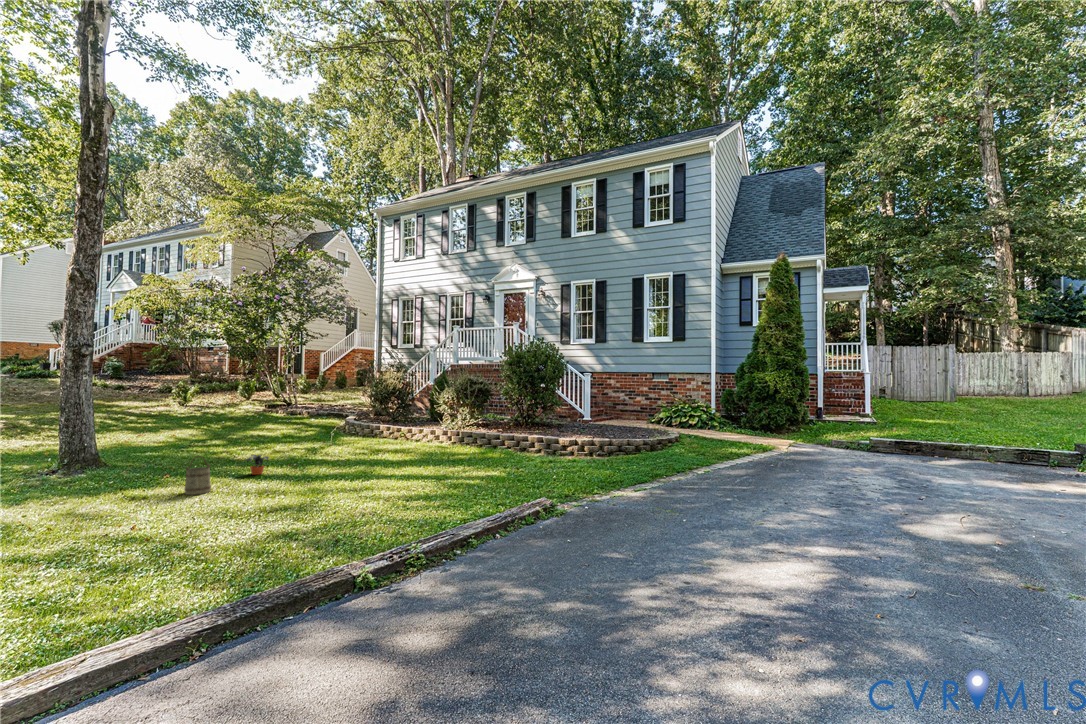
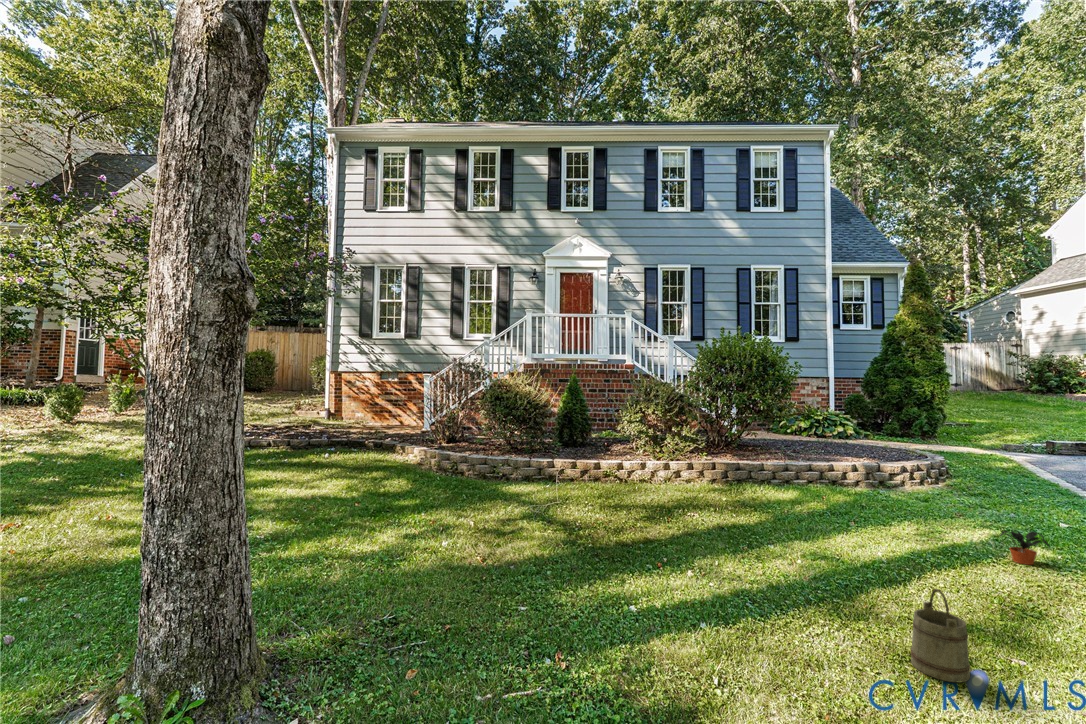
potted plant: present [246,455,269,475] -> present [1000,530,1049,565]

